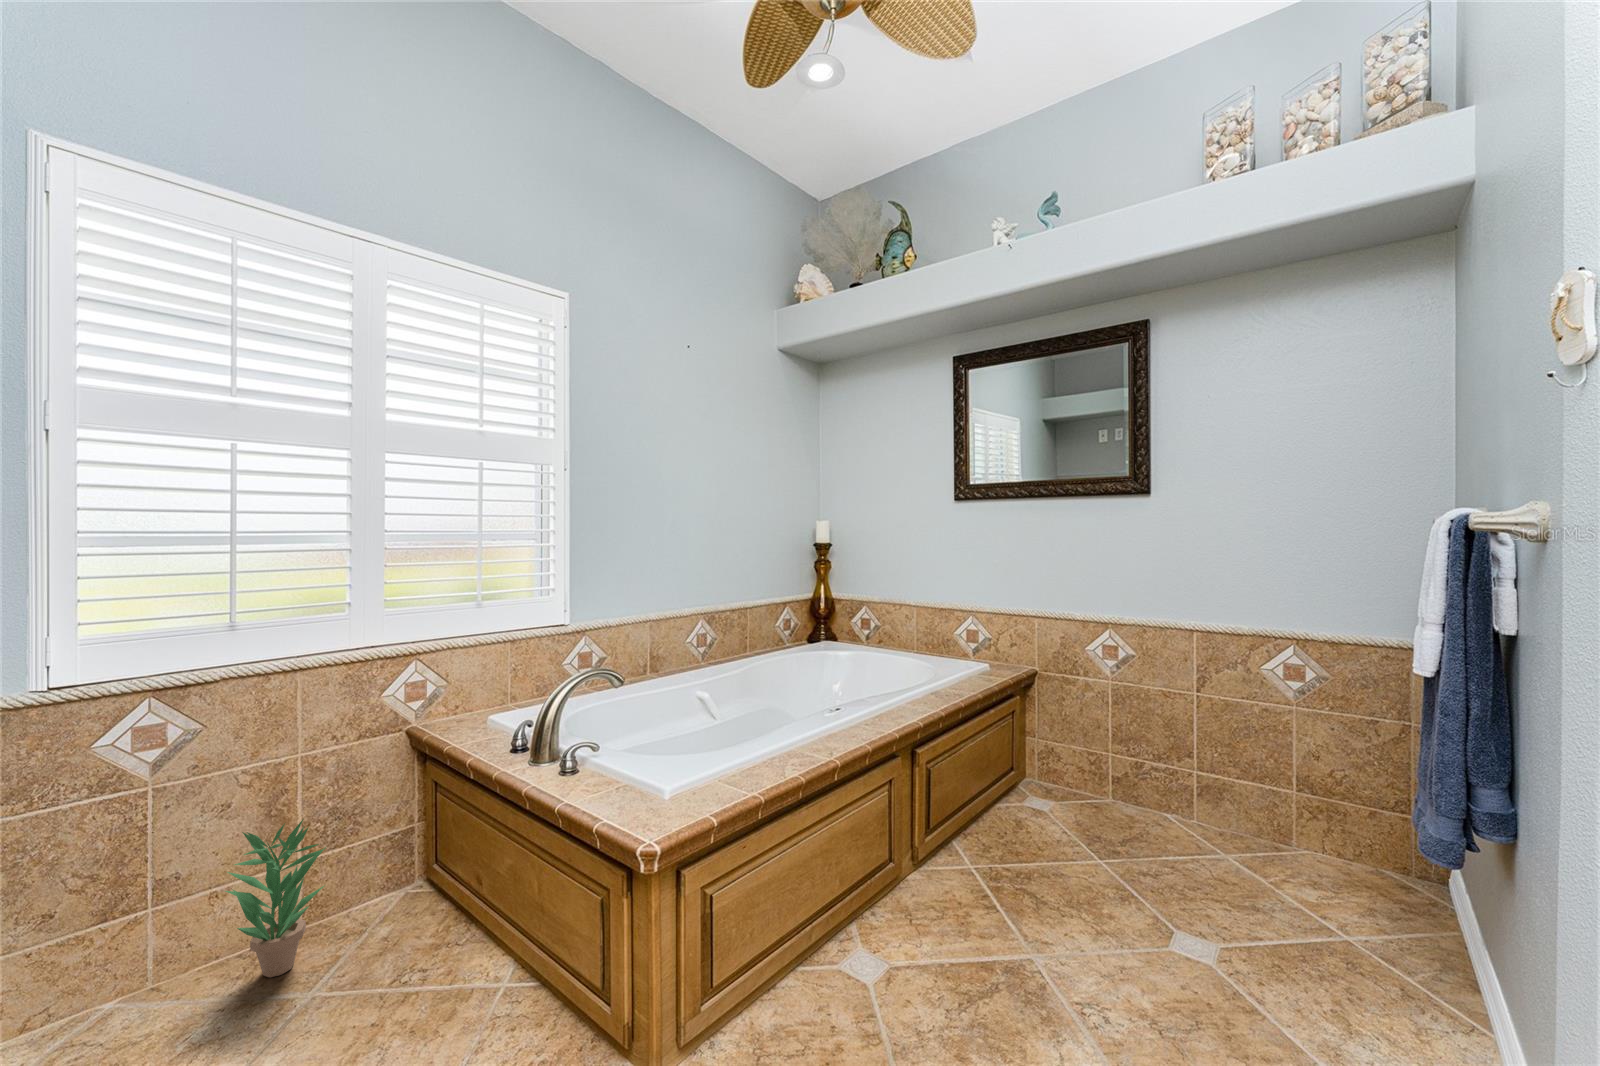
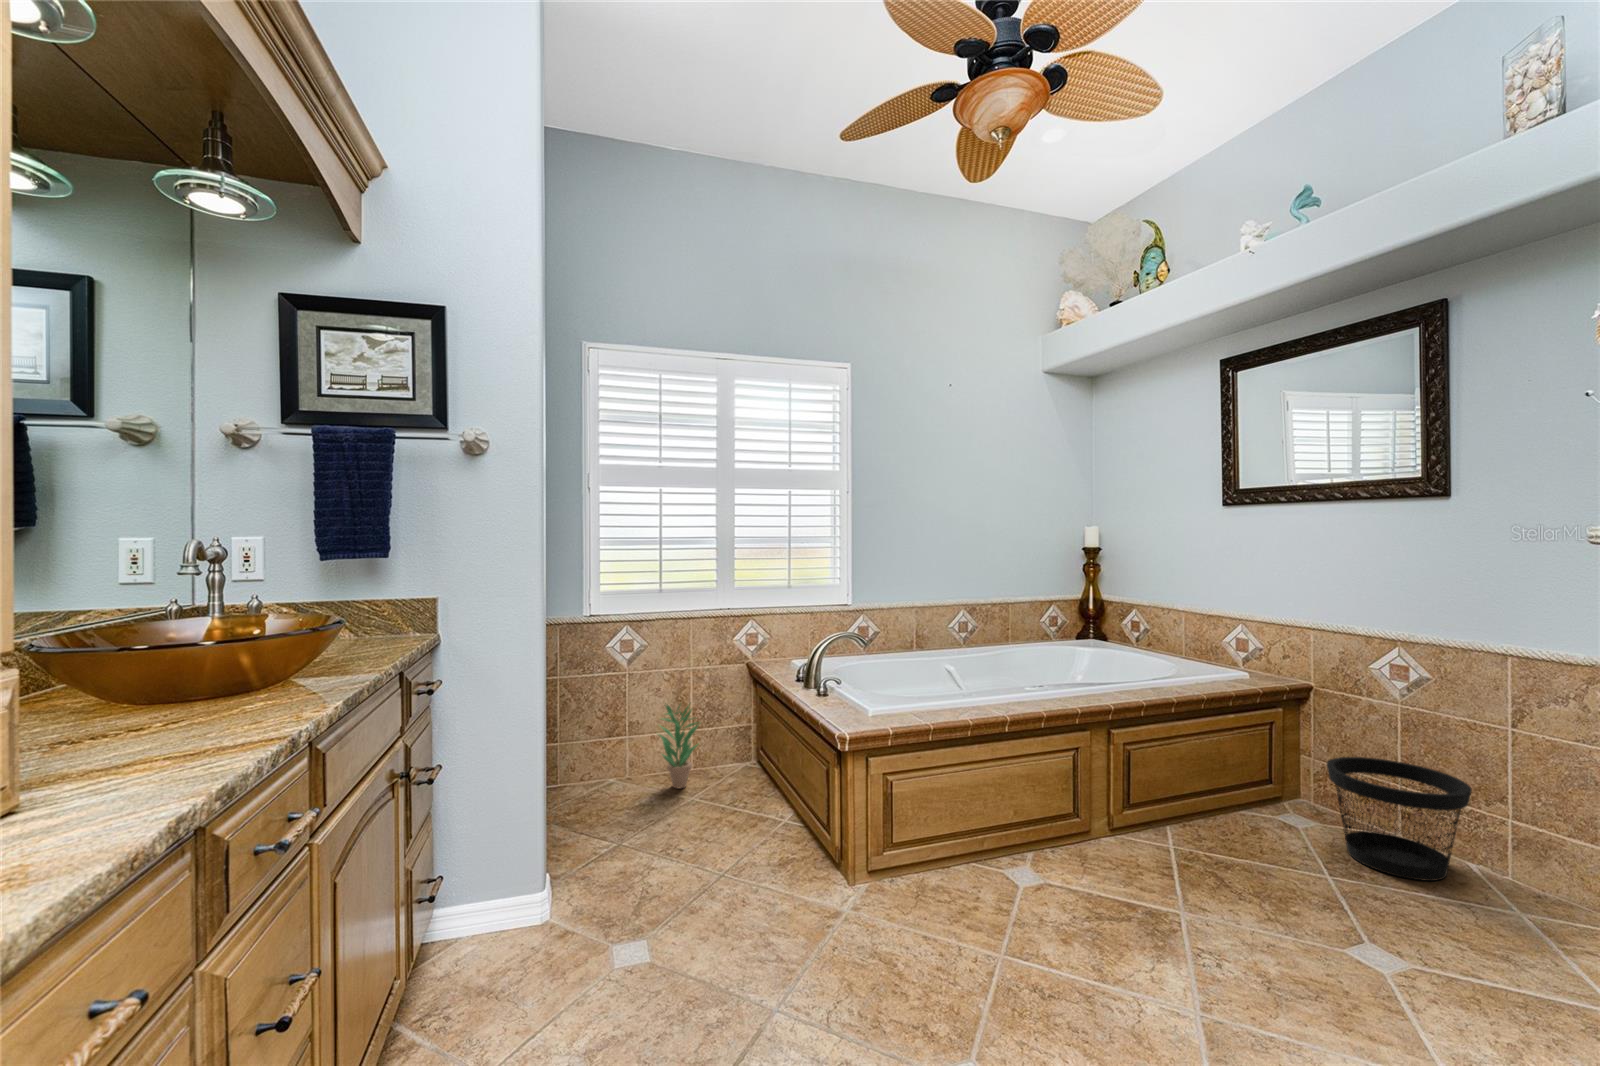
wastebasket: none [1076,734,1187,845] -> present [1327,757,1472,881]

